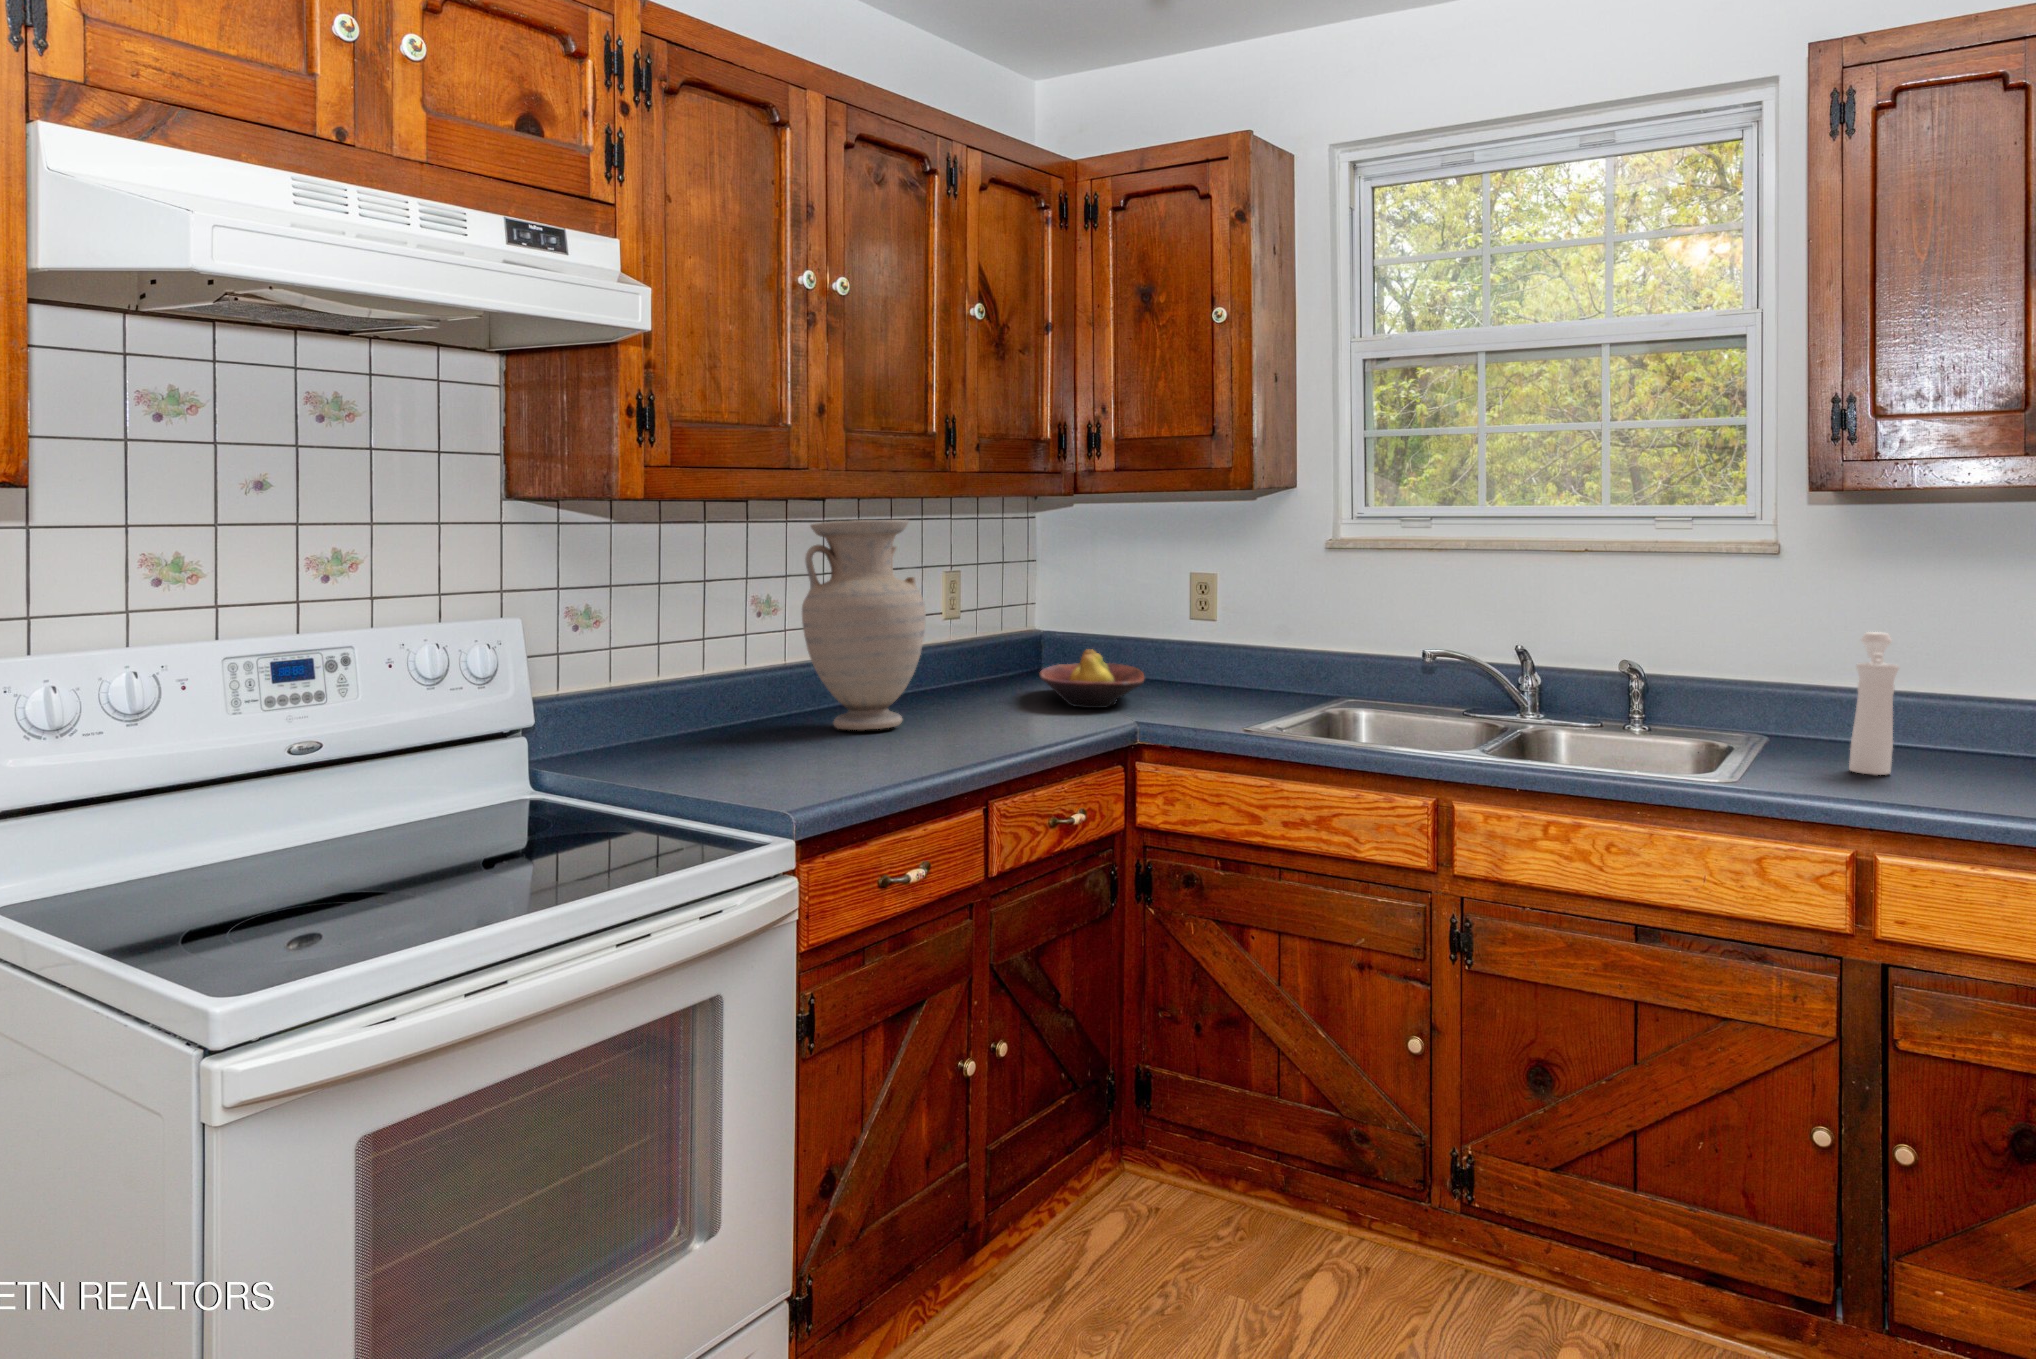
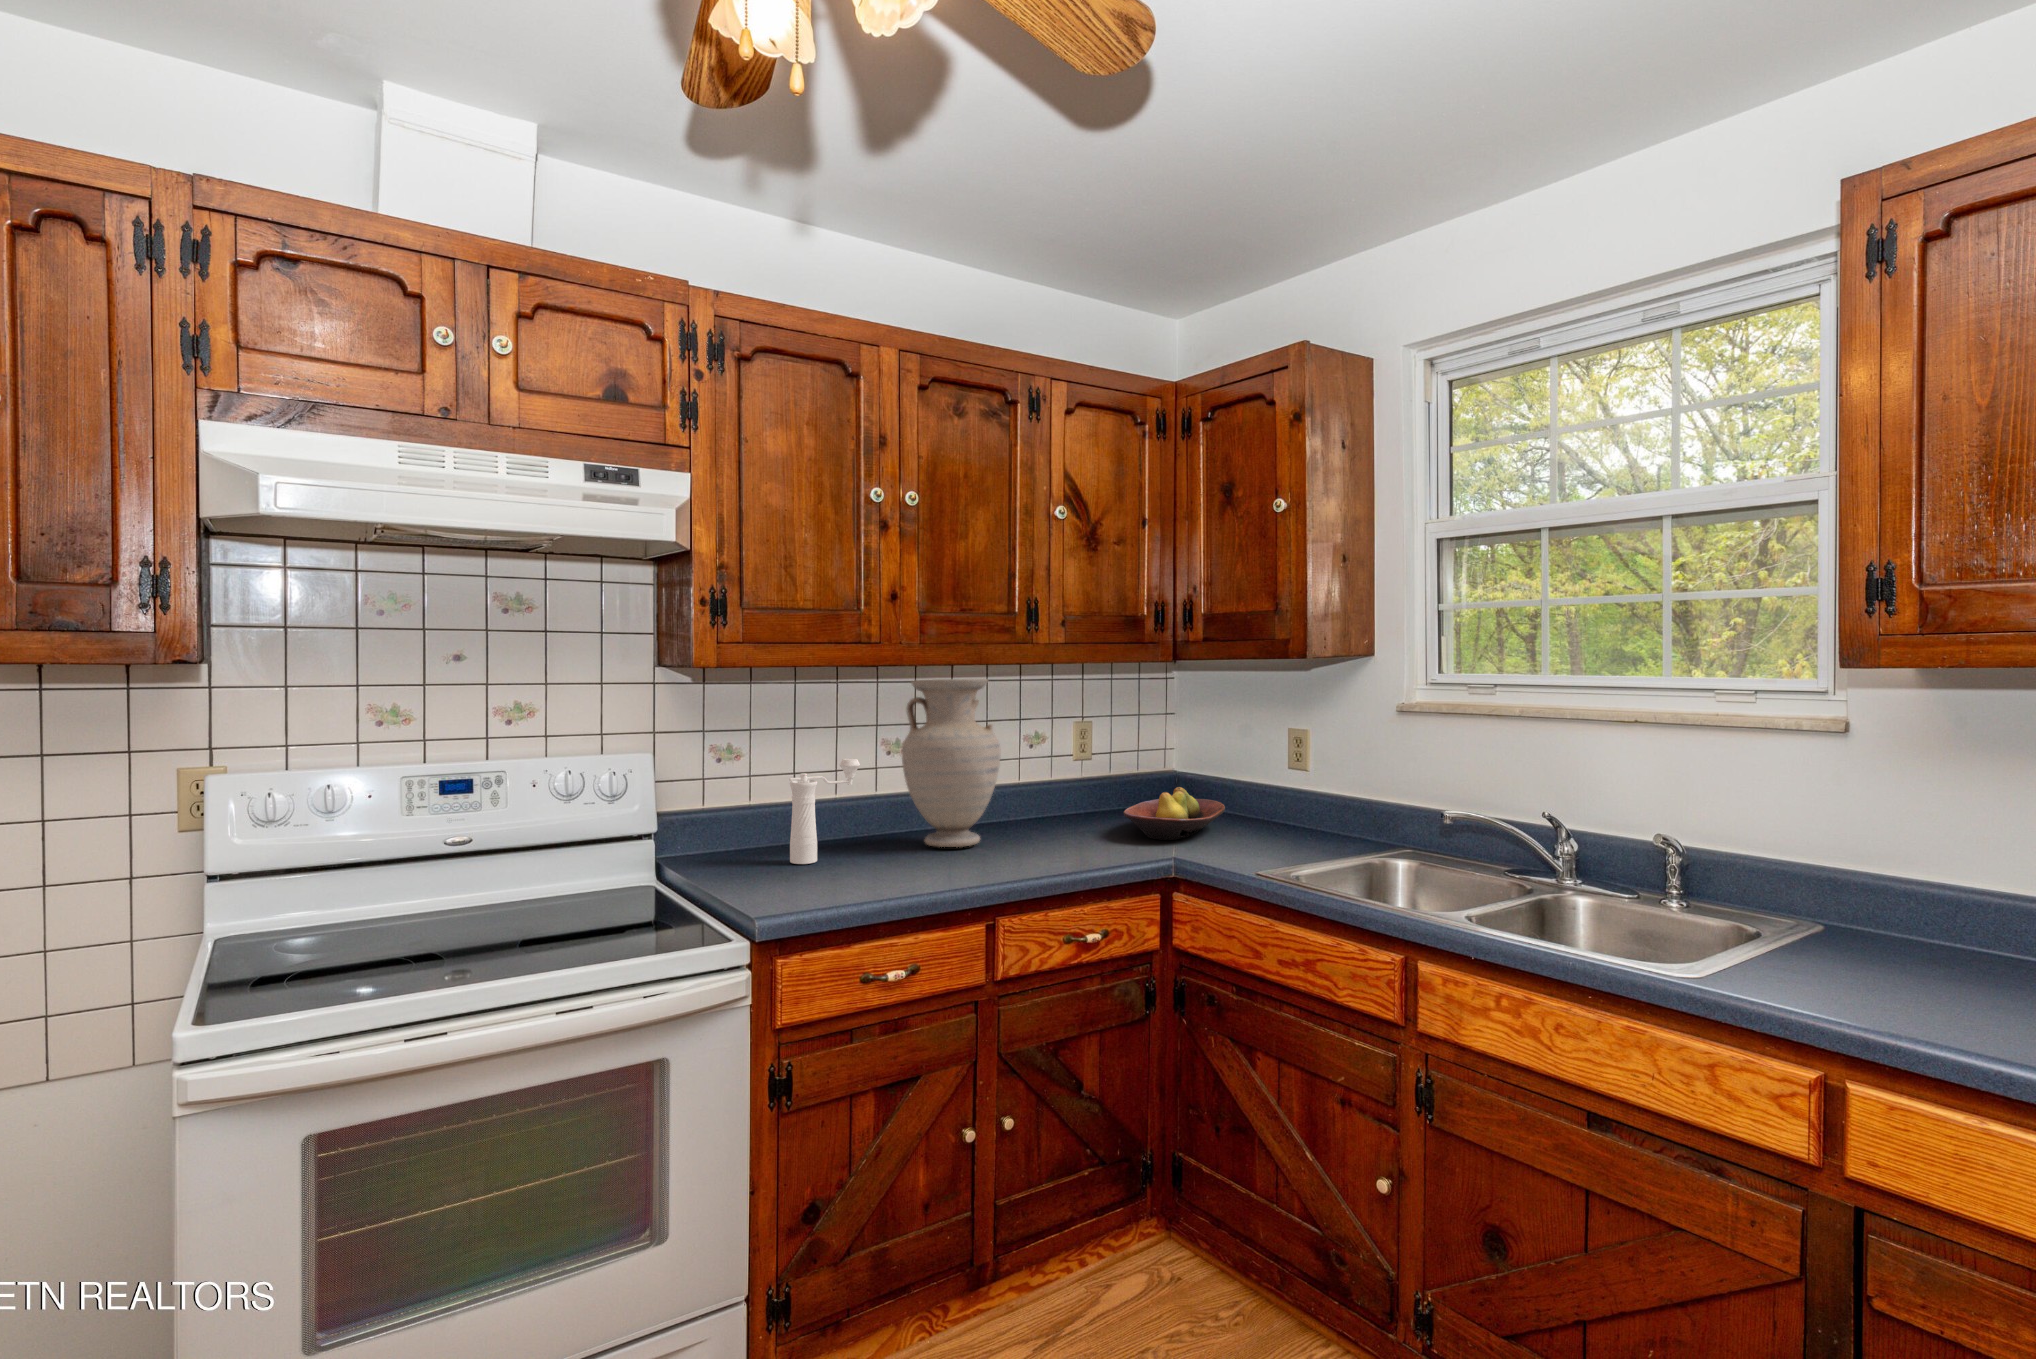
pepper mill: present [1849,632,1899,775] -> present [789,759,860,864]

